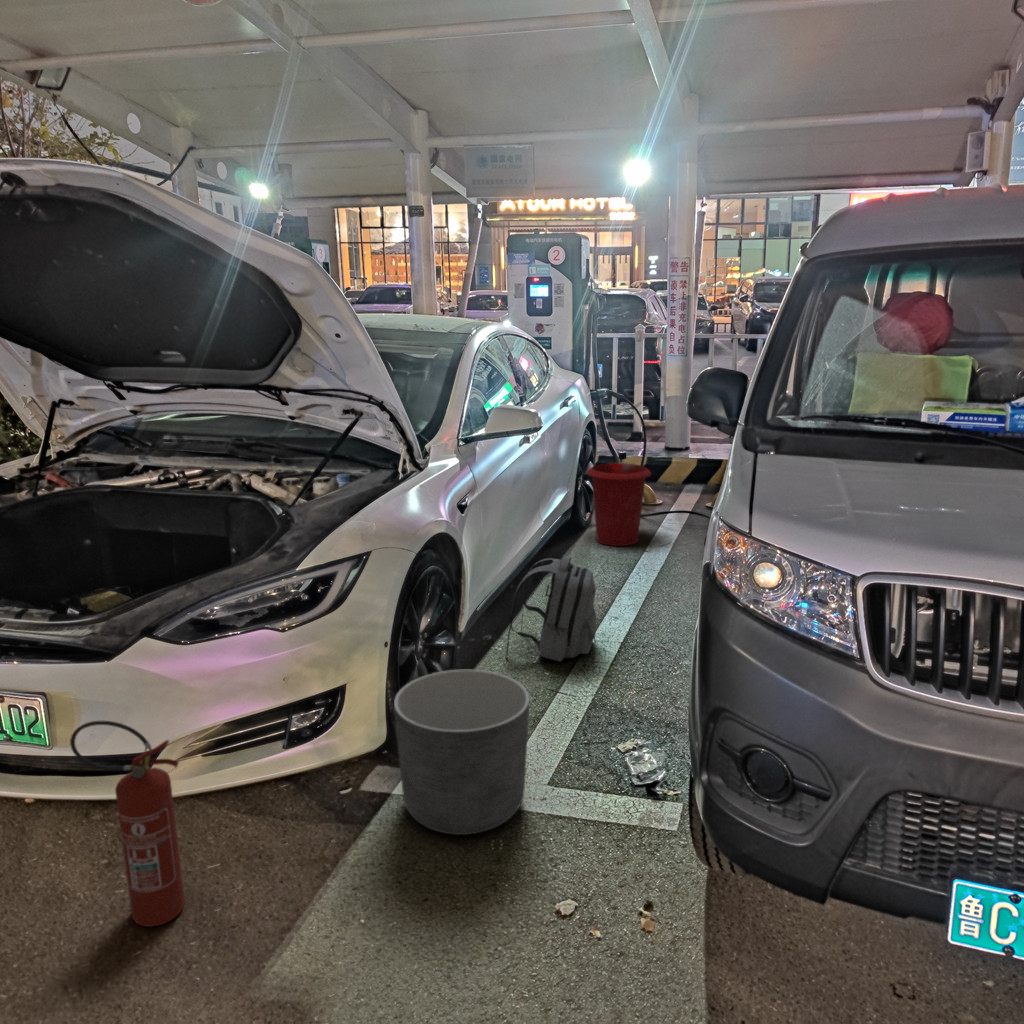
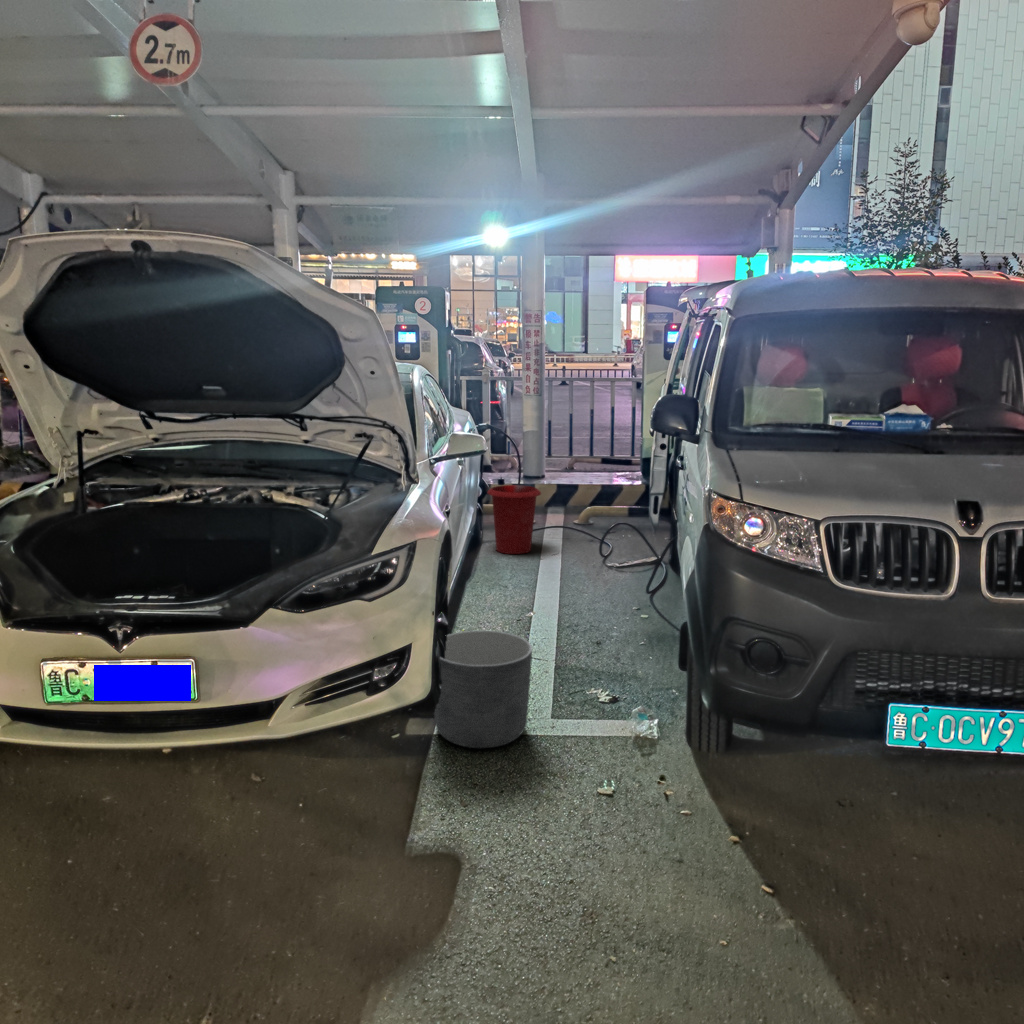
backpack: present [506,555,596,661] -> none [464,552,536,638]
fire extinguisher: present [70,721,185,927] -> none [227,664,306,825]

